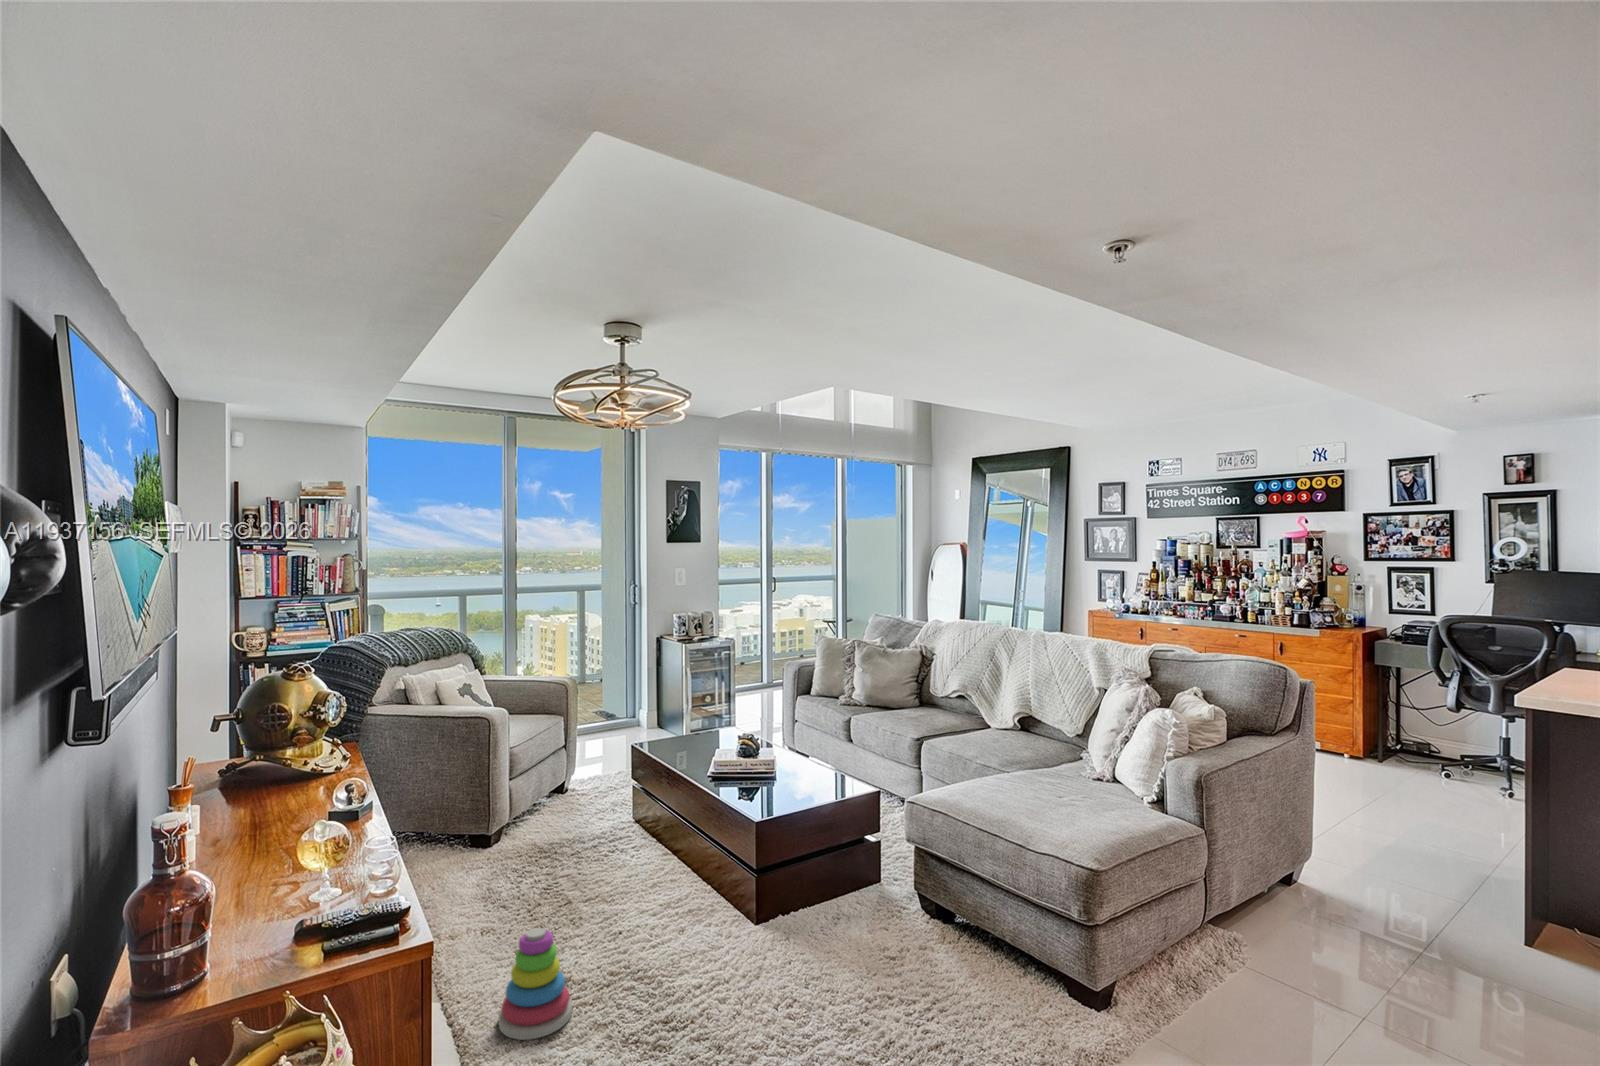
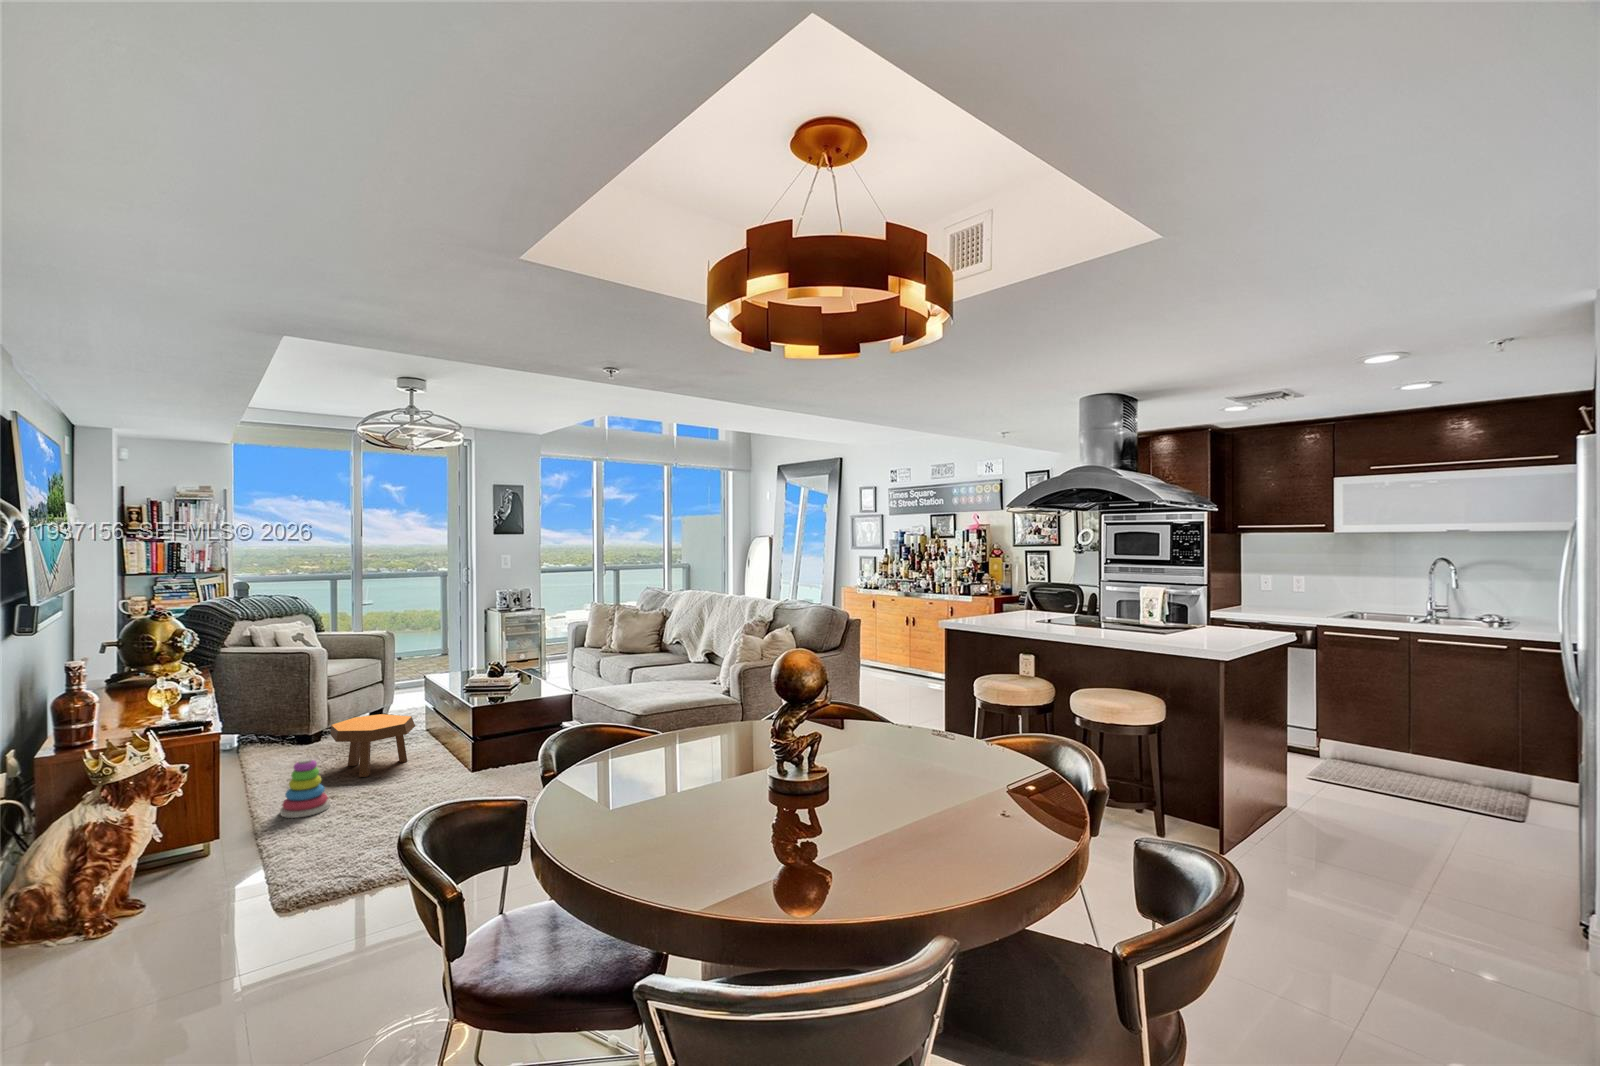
footstool: none [537,815,652,928] -> present [331,714,415,777]

